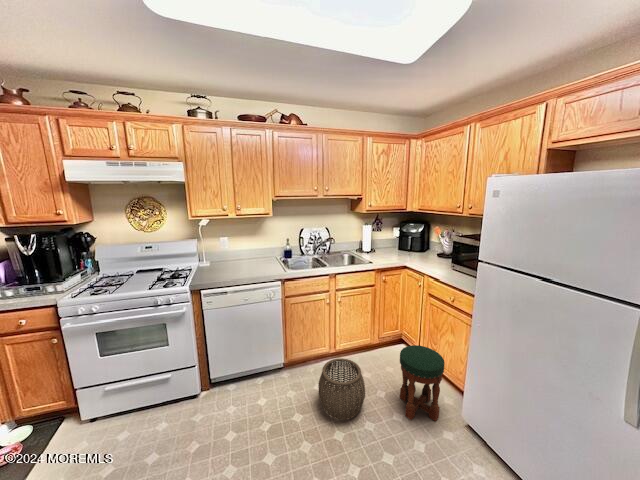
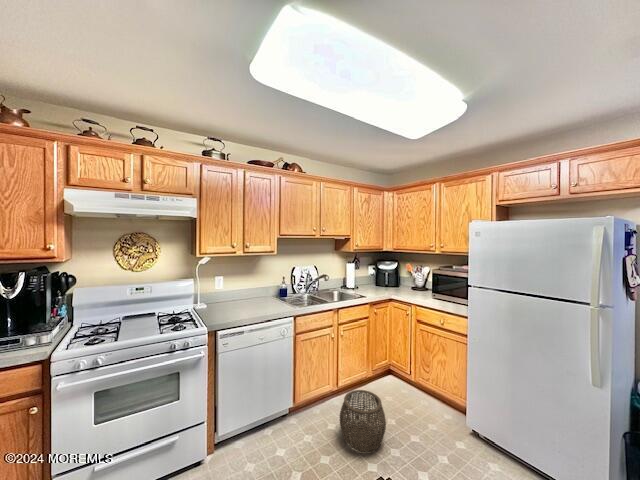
stool: present [400,345,445,421] -> none [410,368,449,440]

